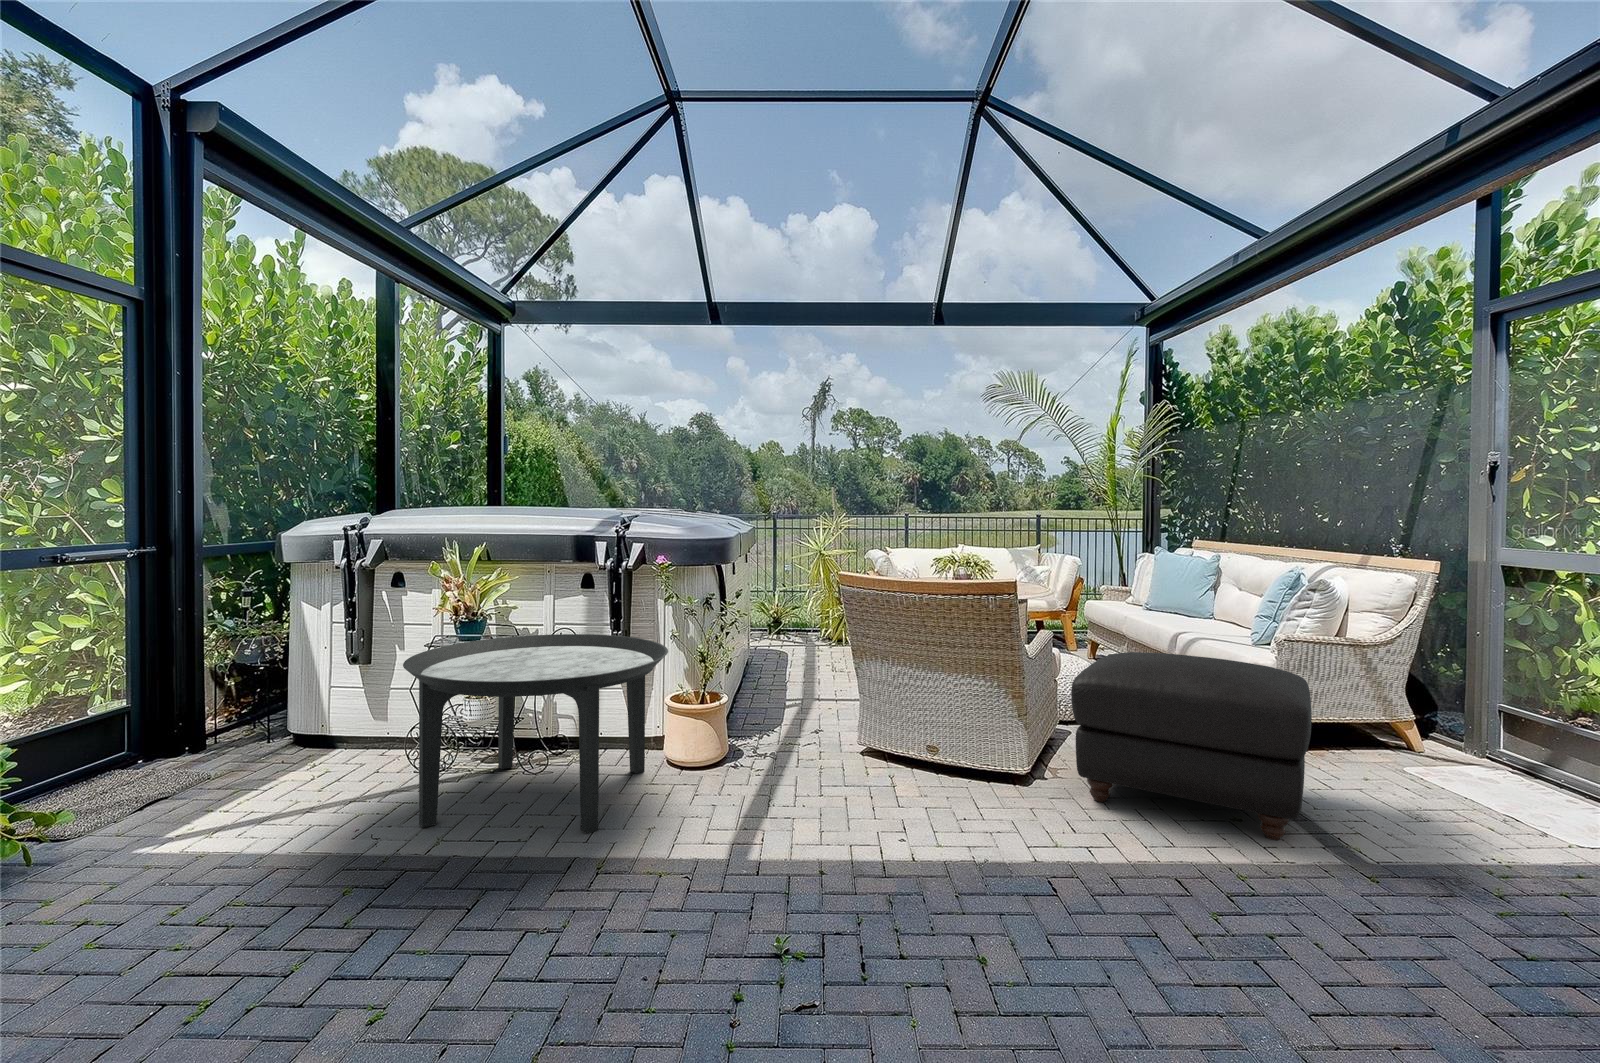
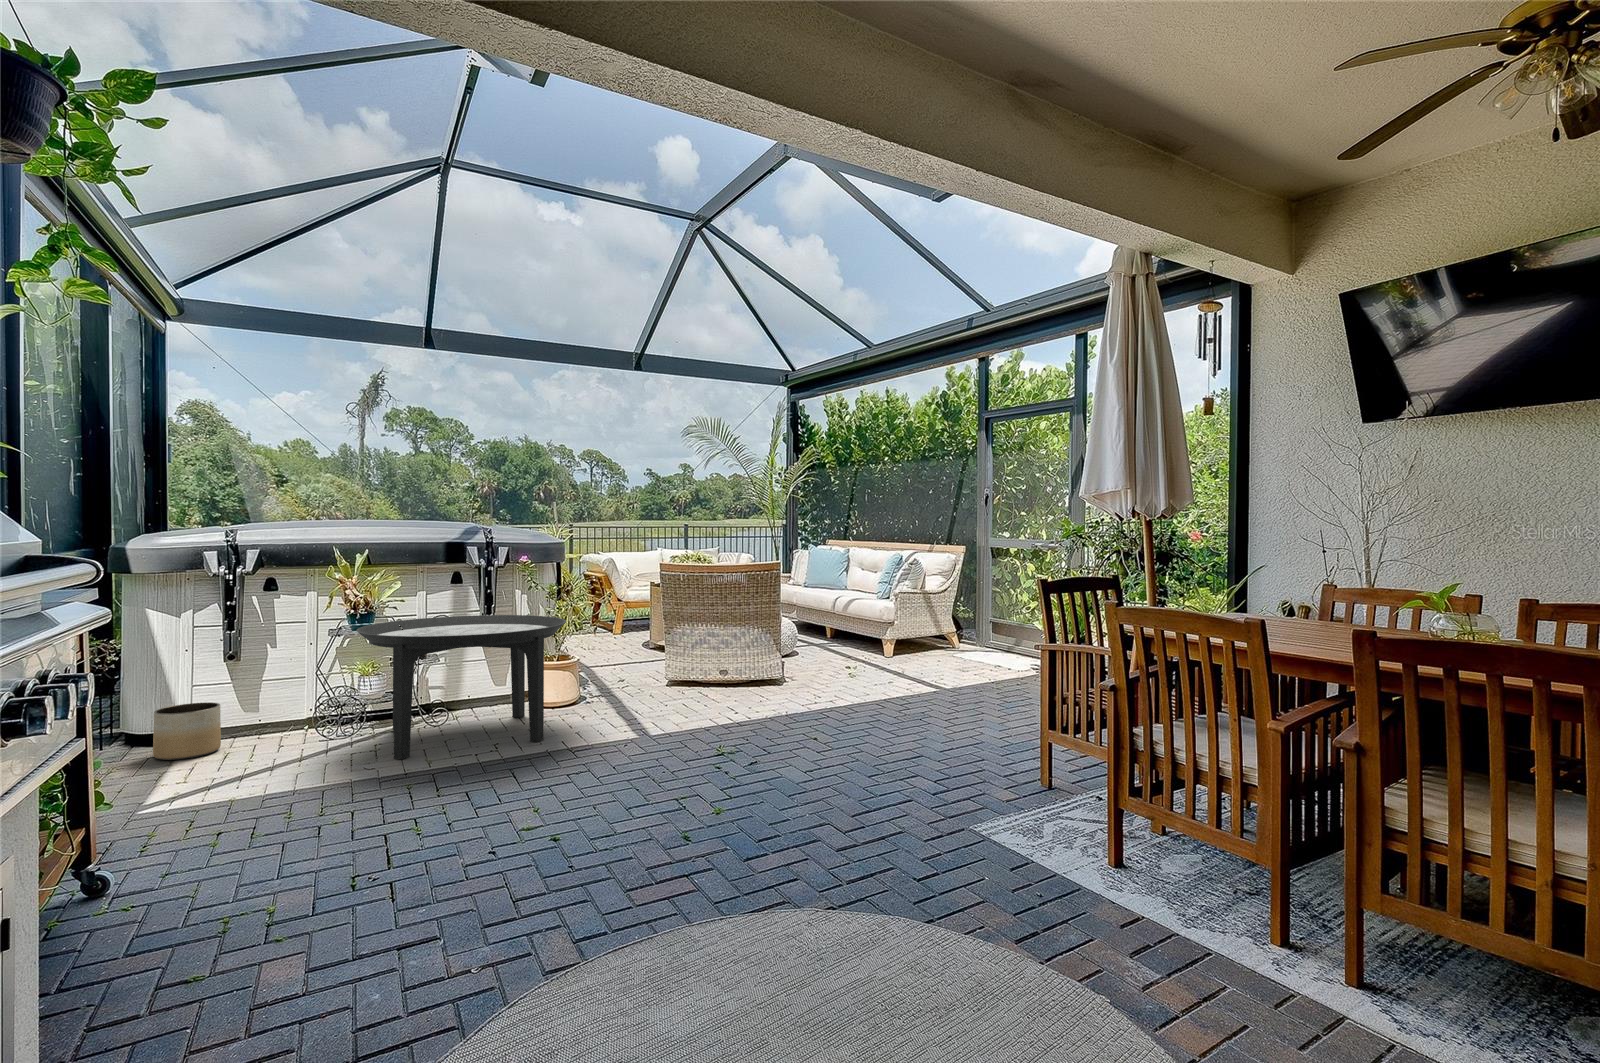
ottoman: present [1071,652,1312,840] -> none [810,601,928,689]
planter: none [281,708,348,770] -> present [153,703,221,760]

